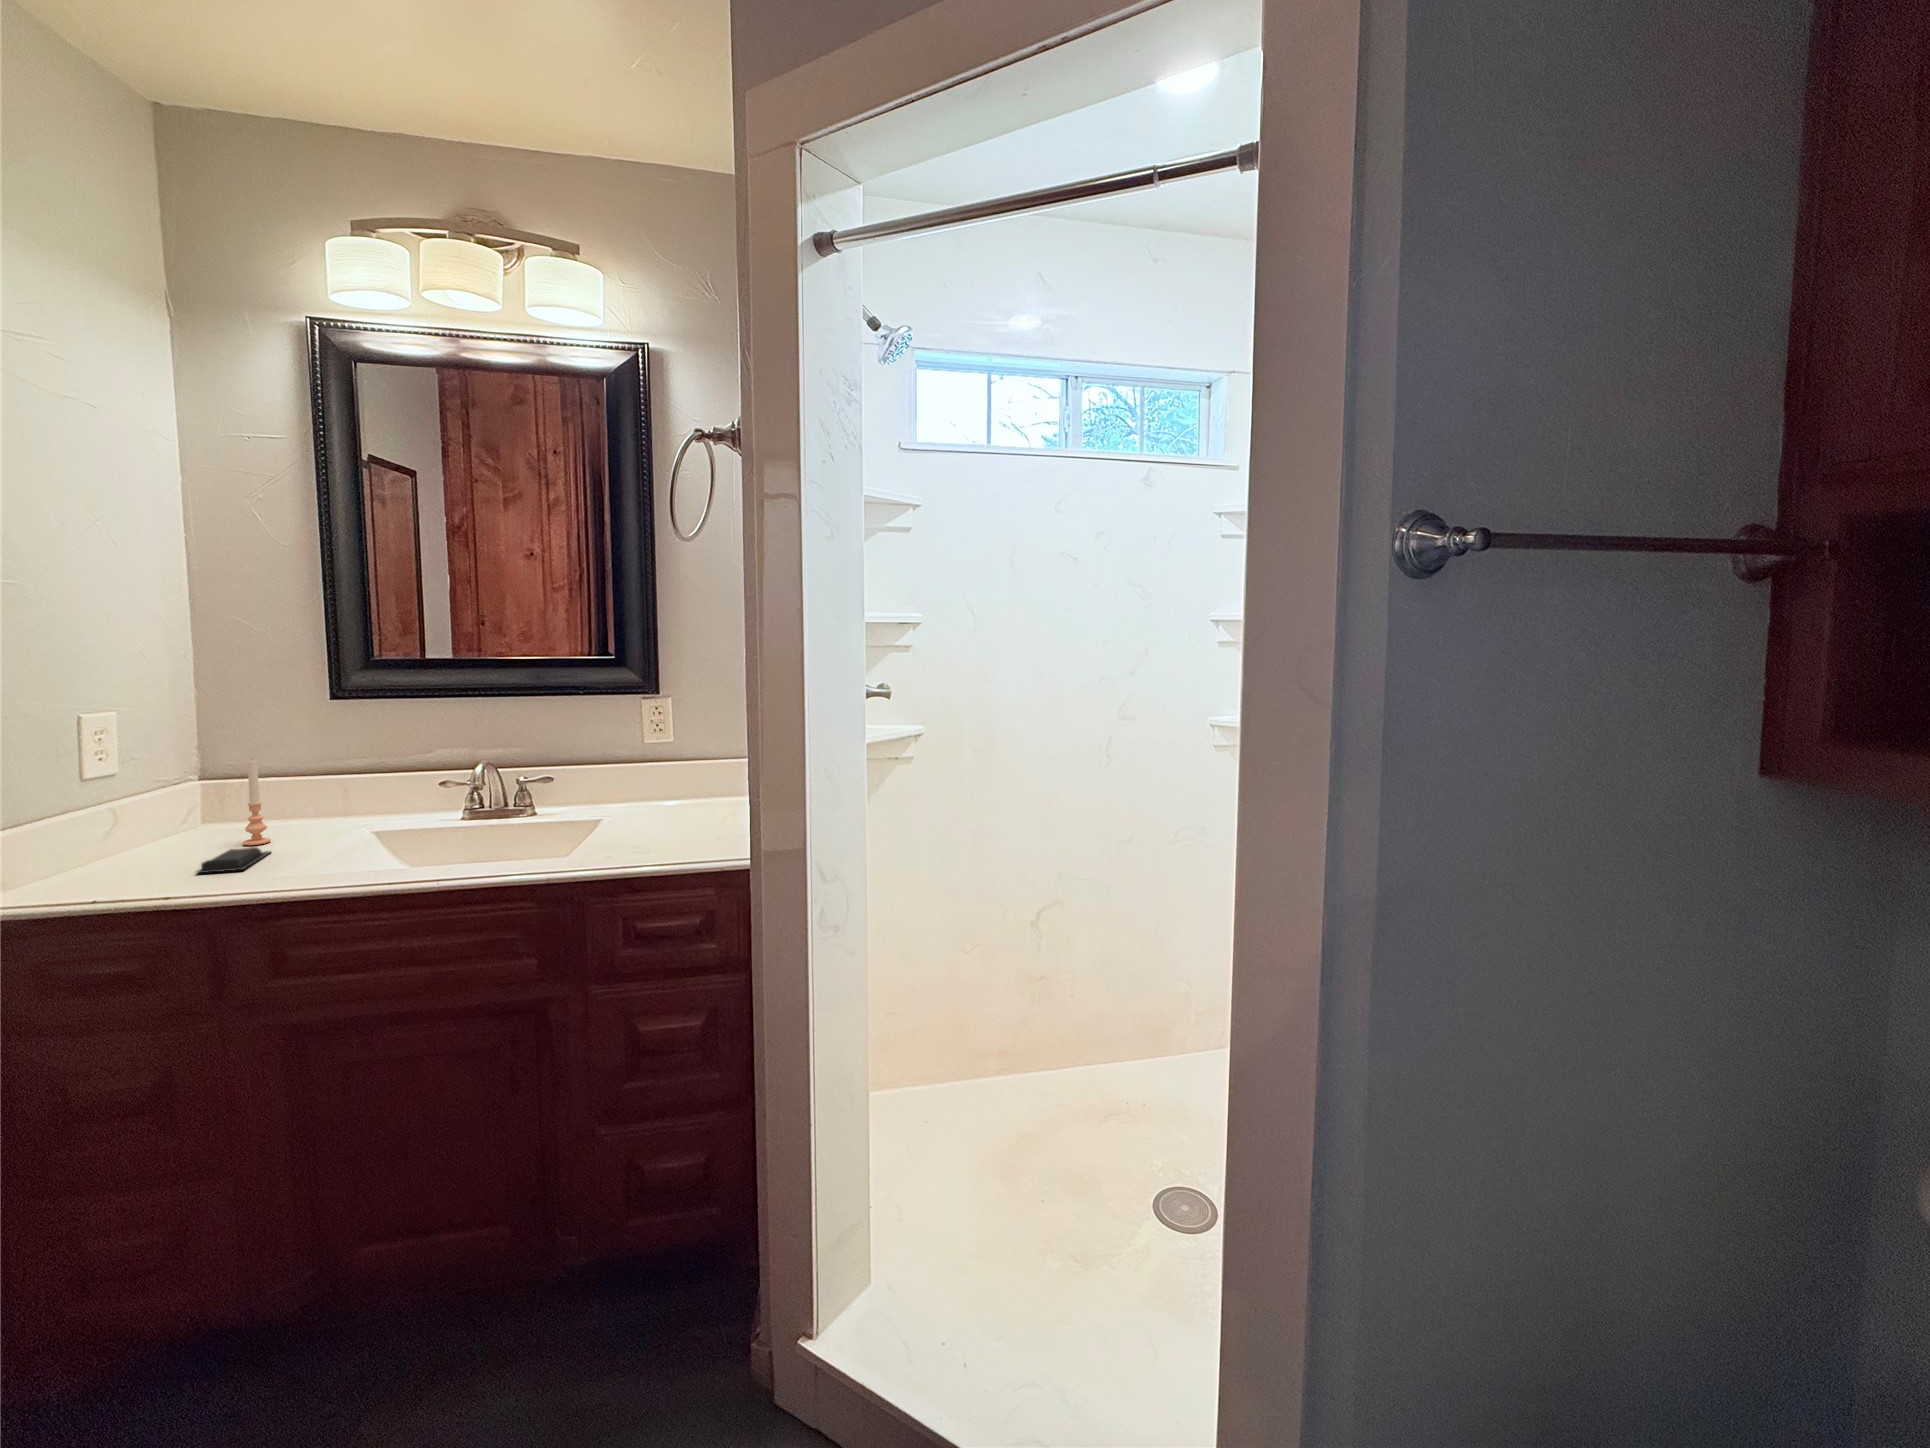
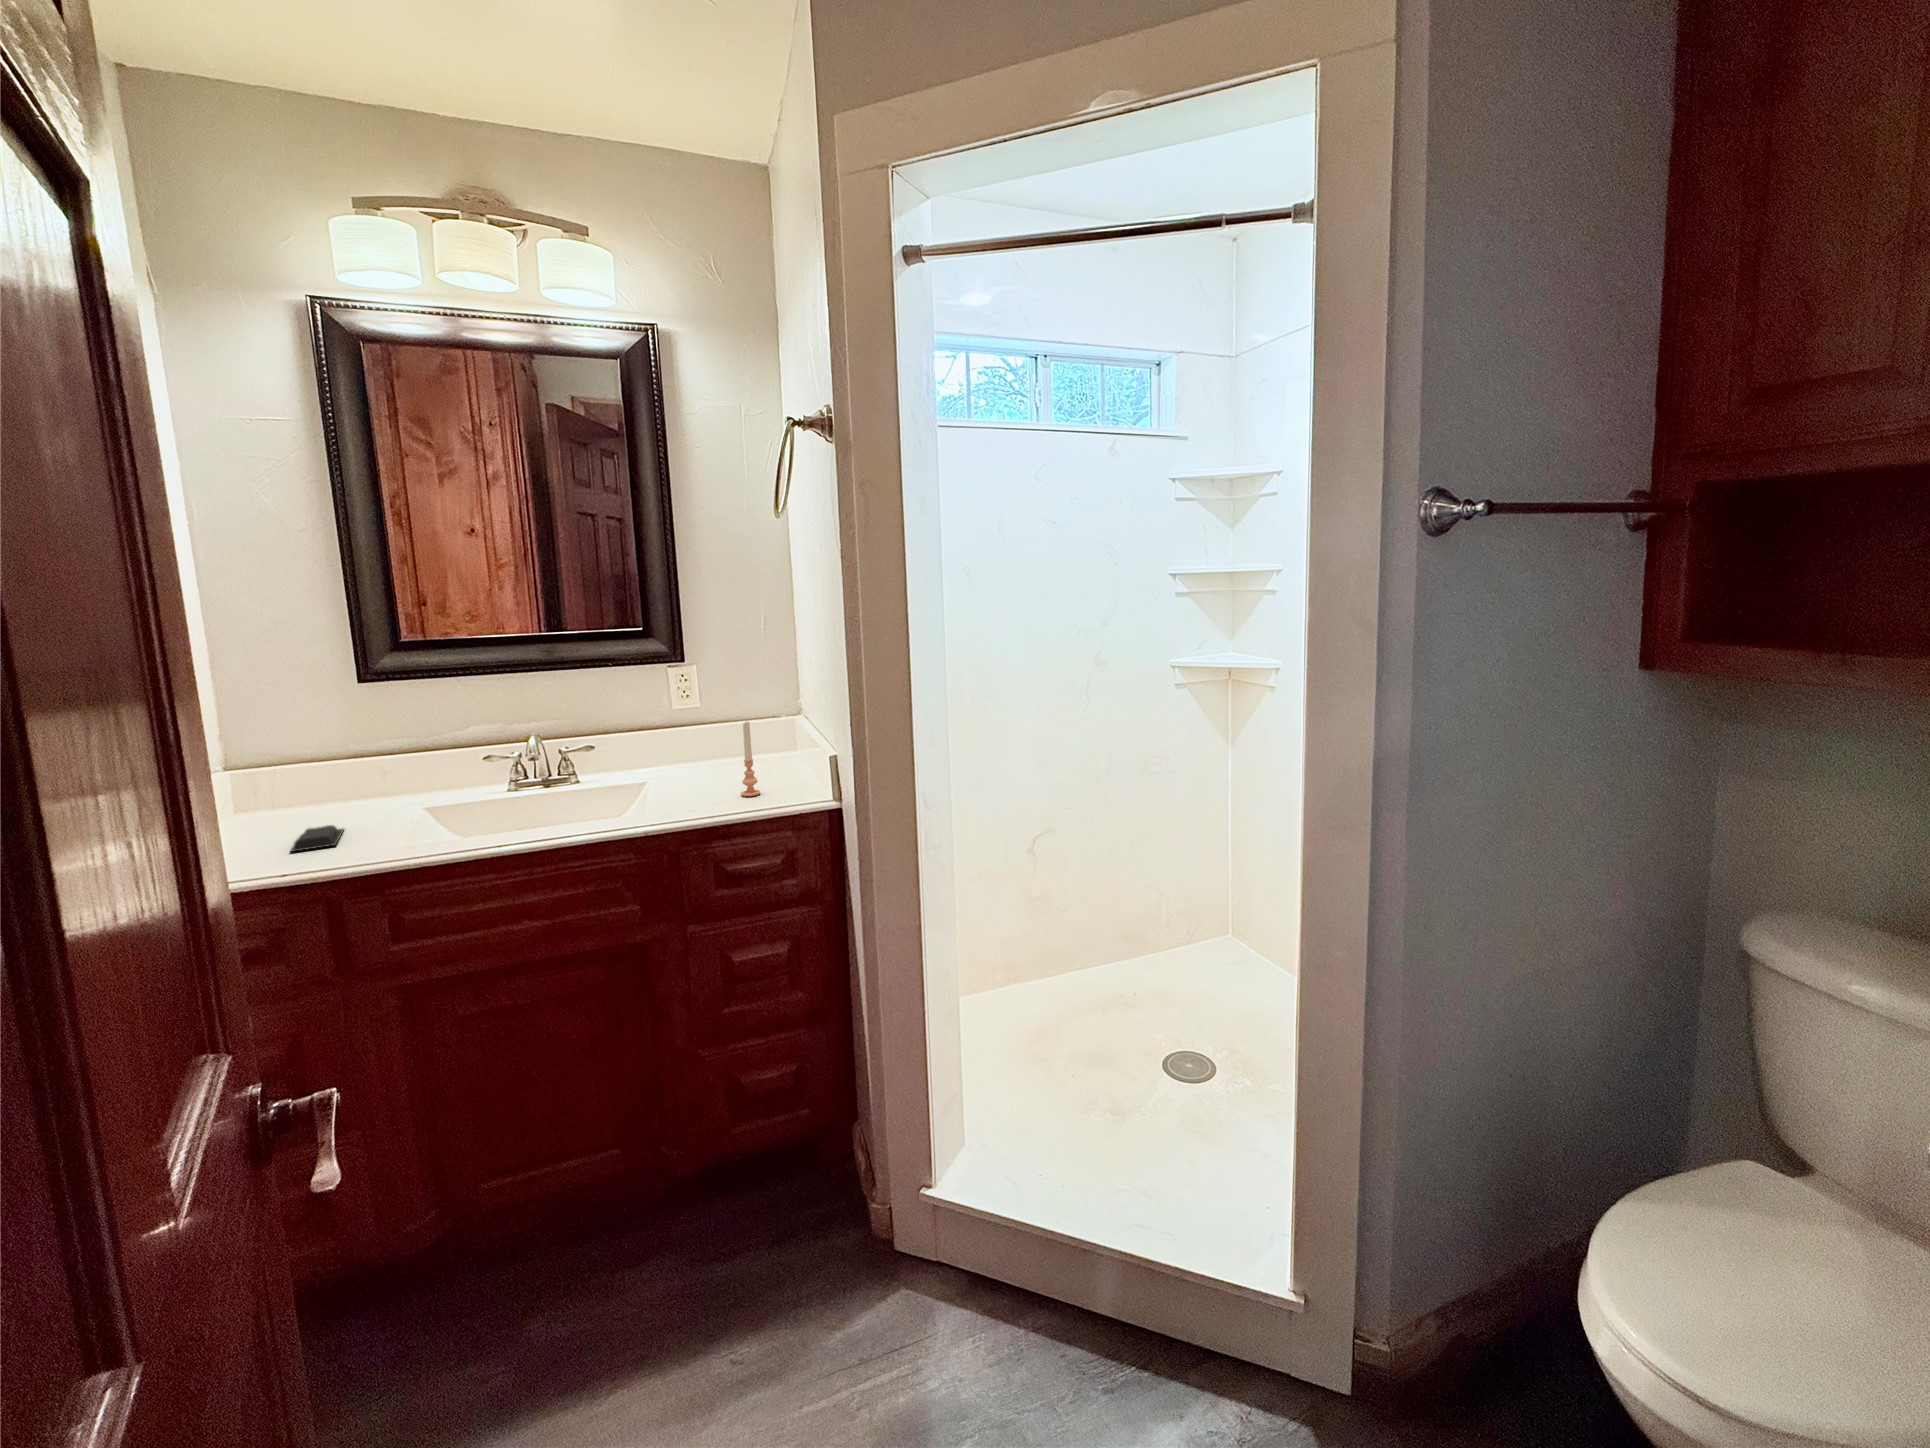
candle: present [243,760,271,845] -> present [741,721,760,796]

